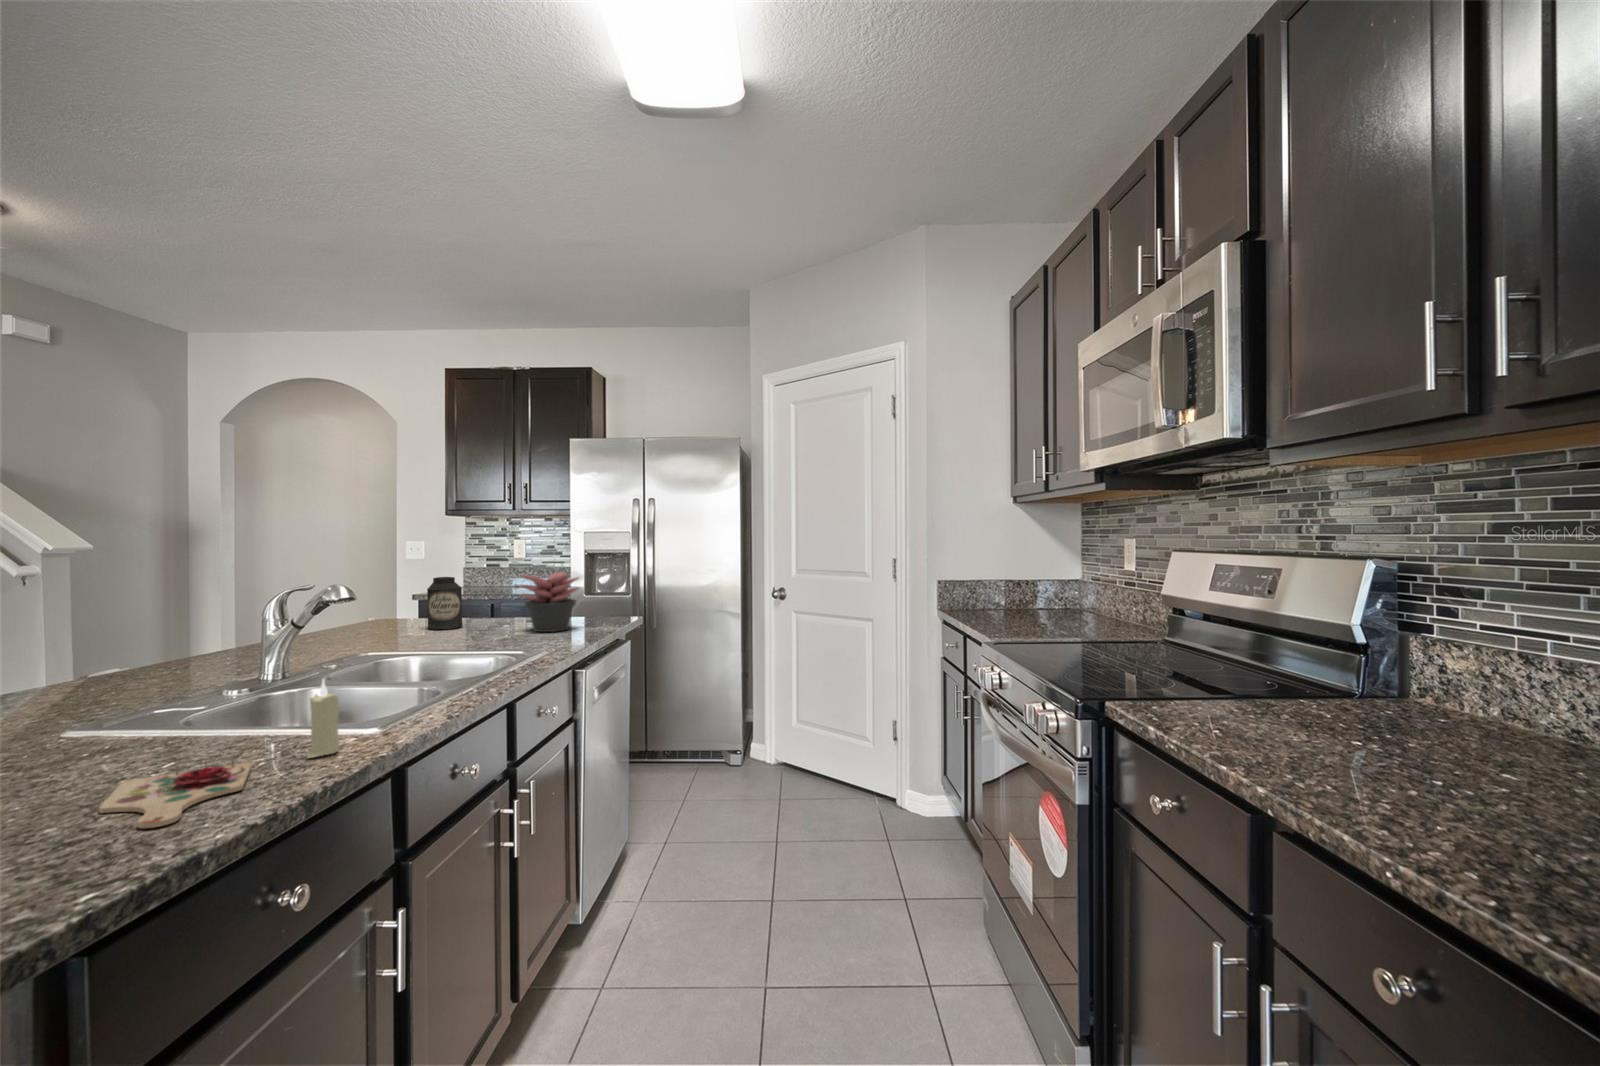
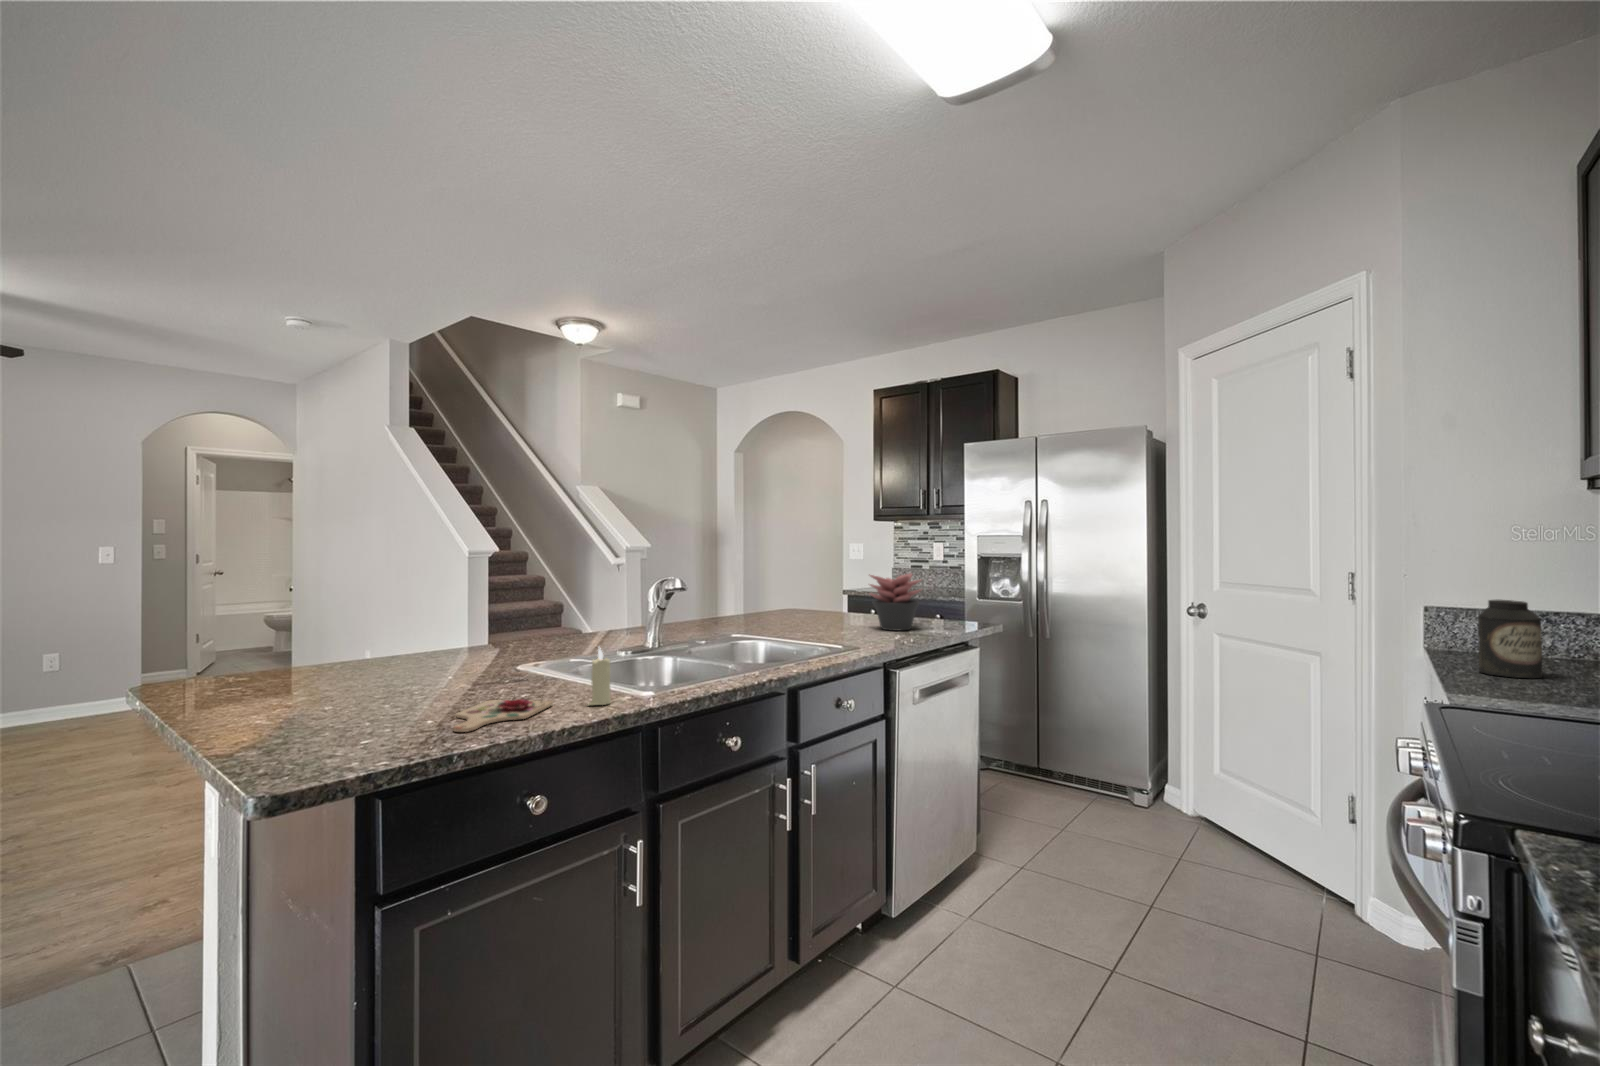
canister: present [427,577,462,630] -> present [1478,600,1542,678]

